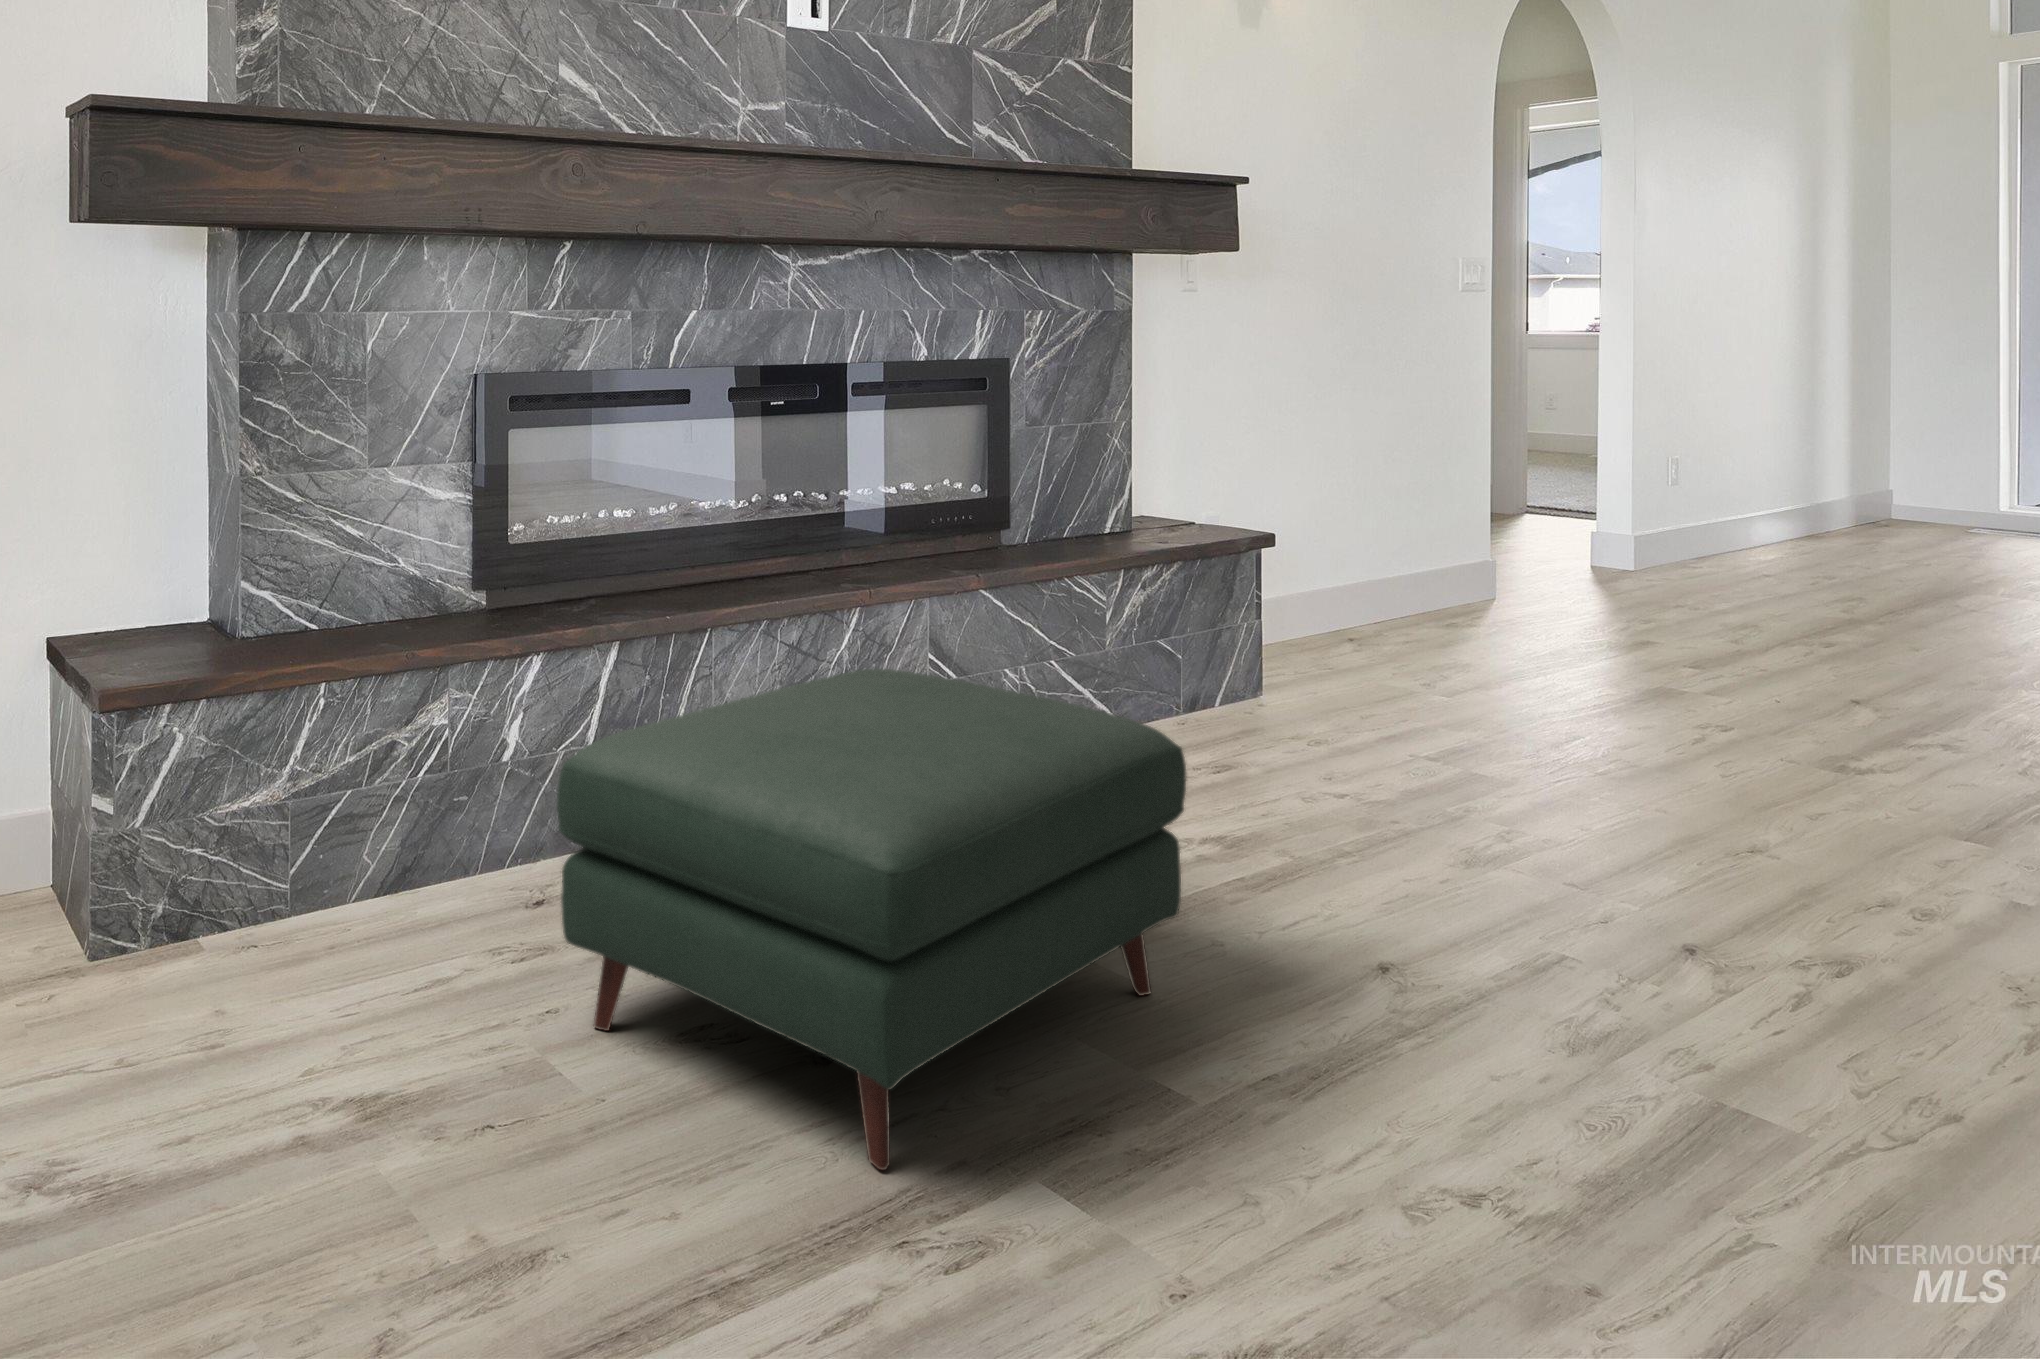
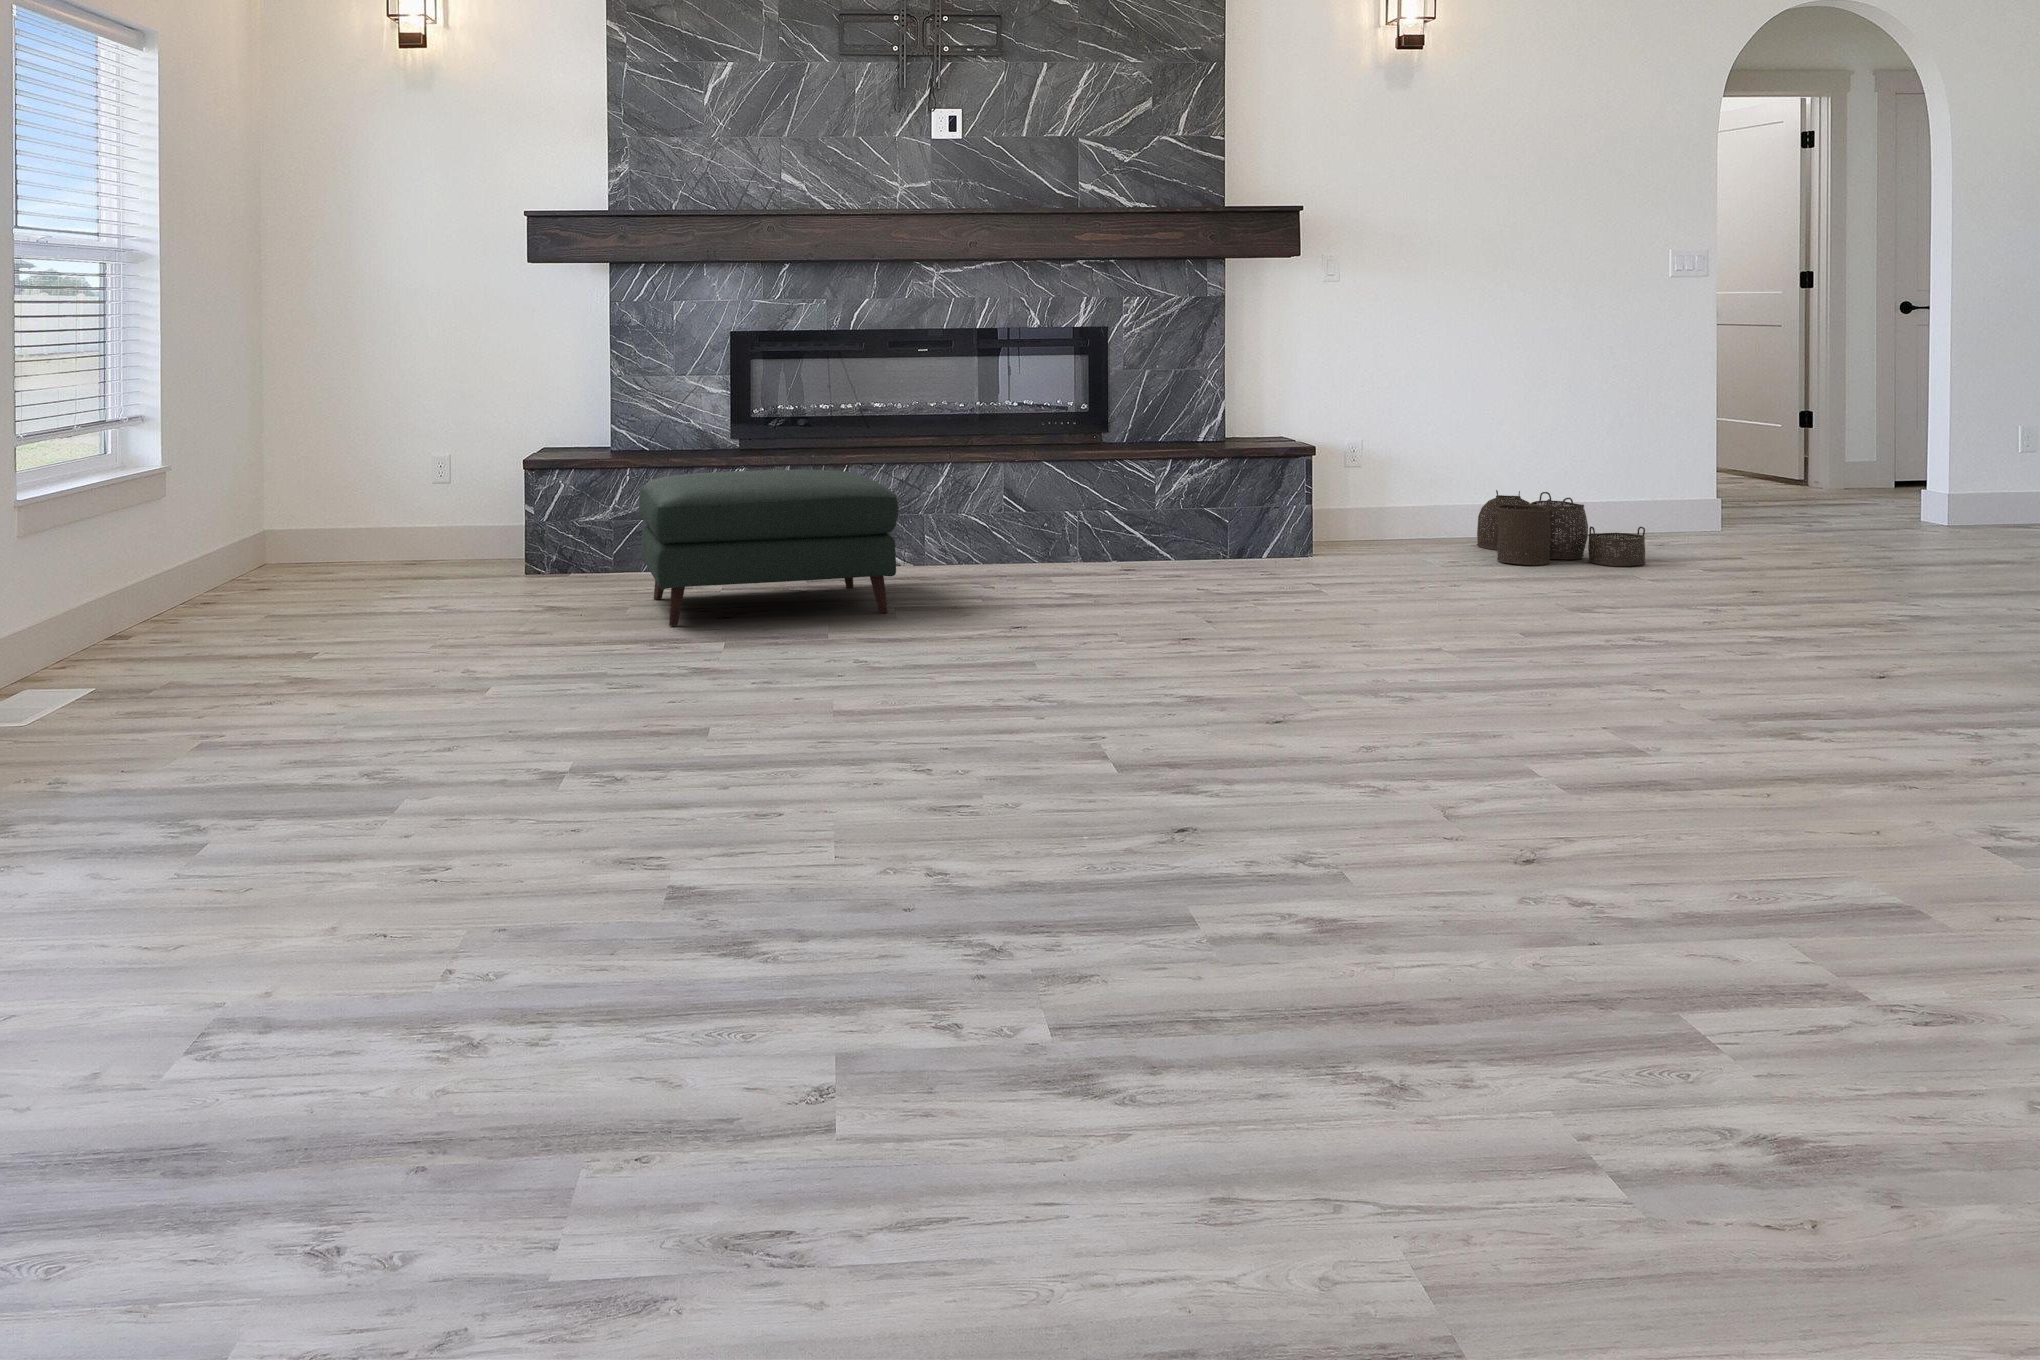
woven basket: none [1352,579,1635,693] -> present [1477,490,1646,566]

